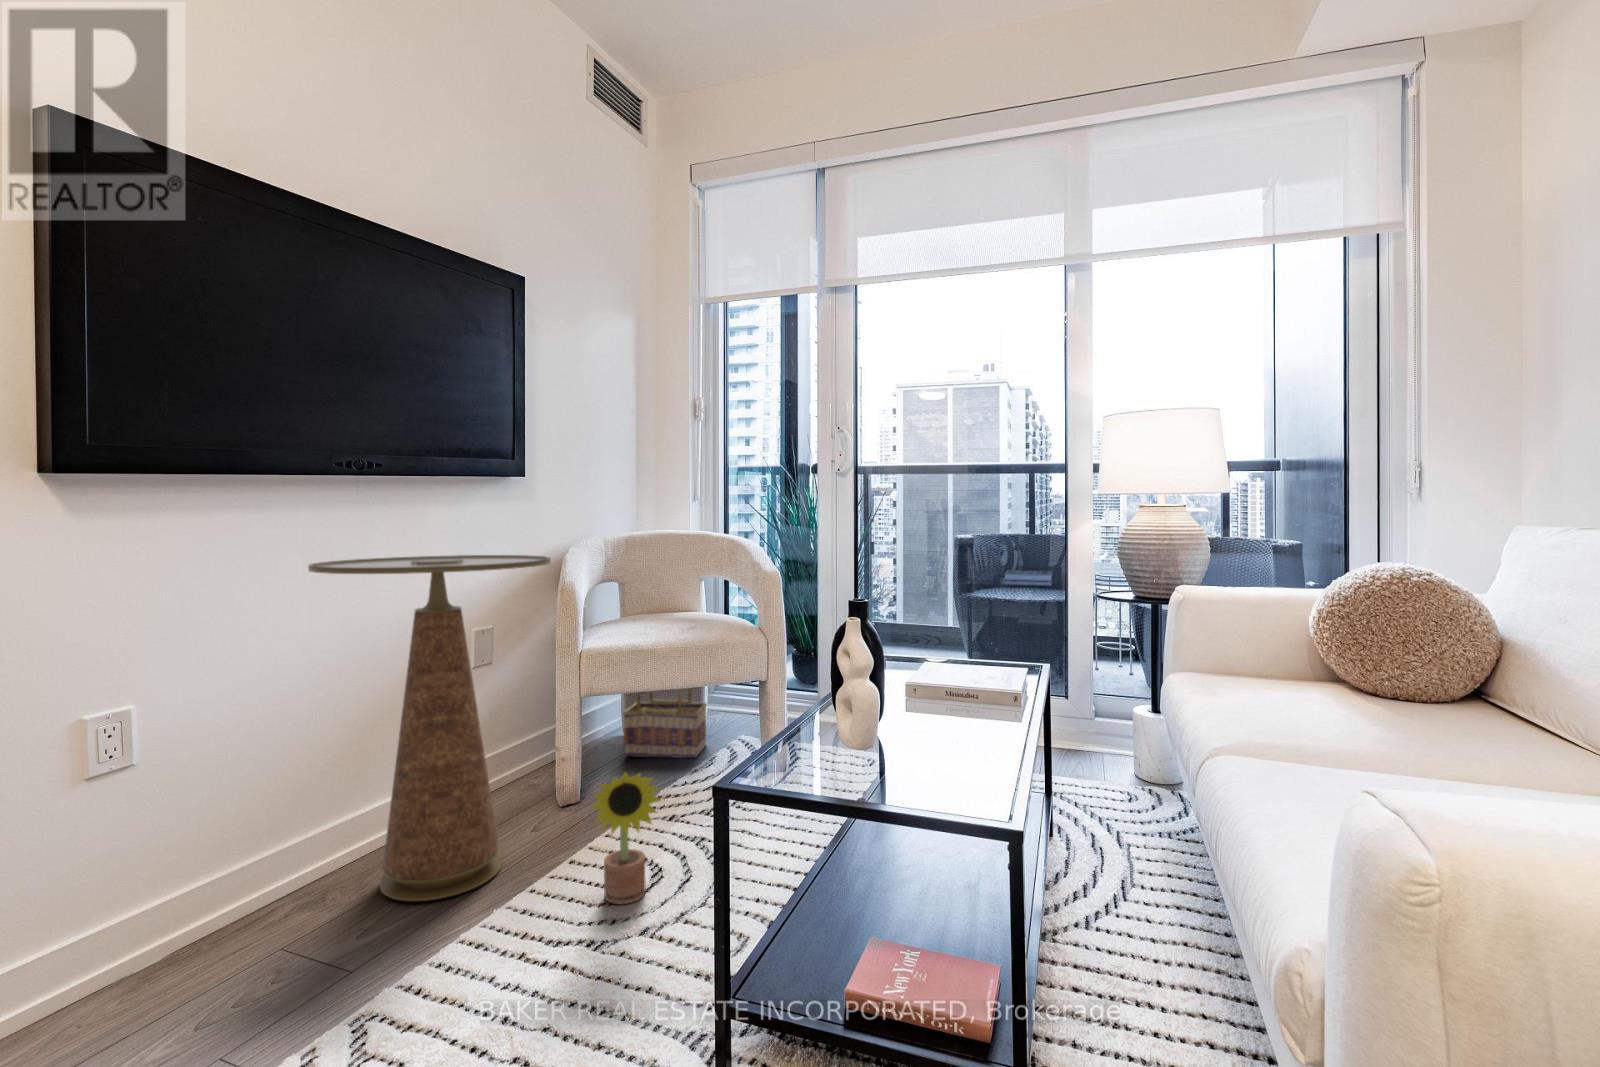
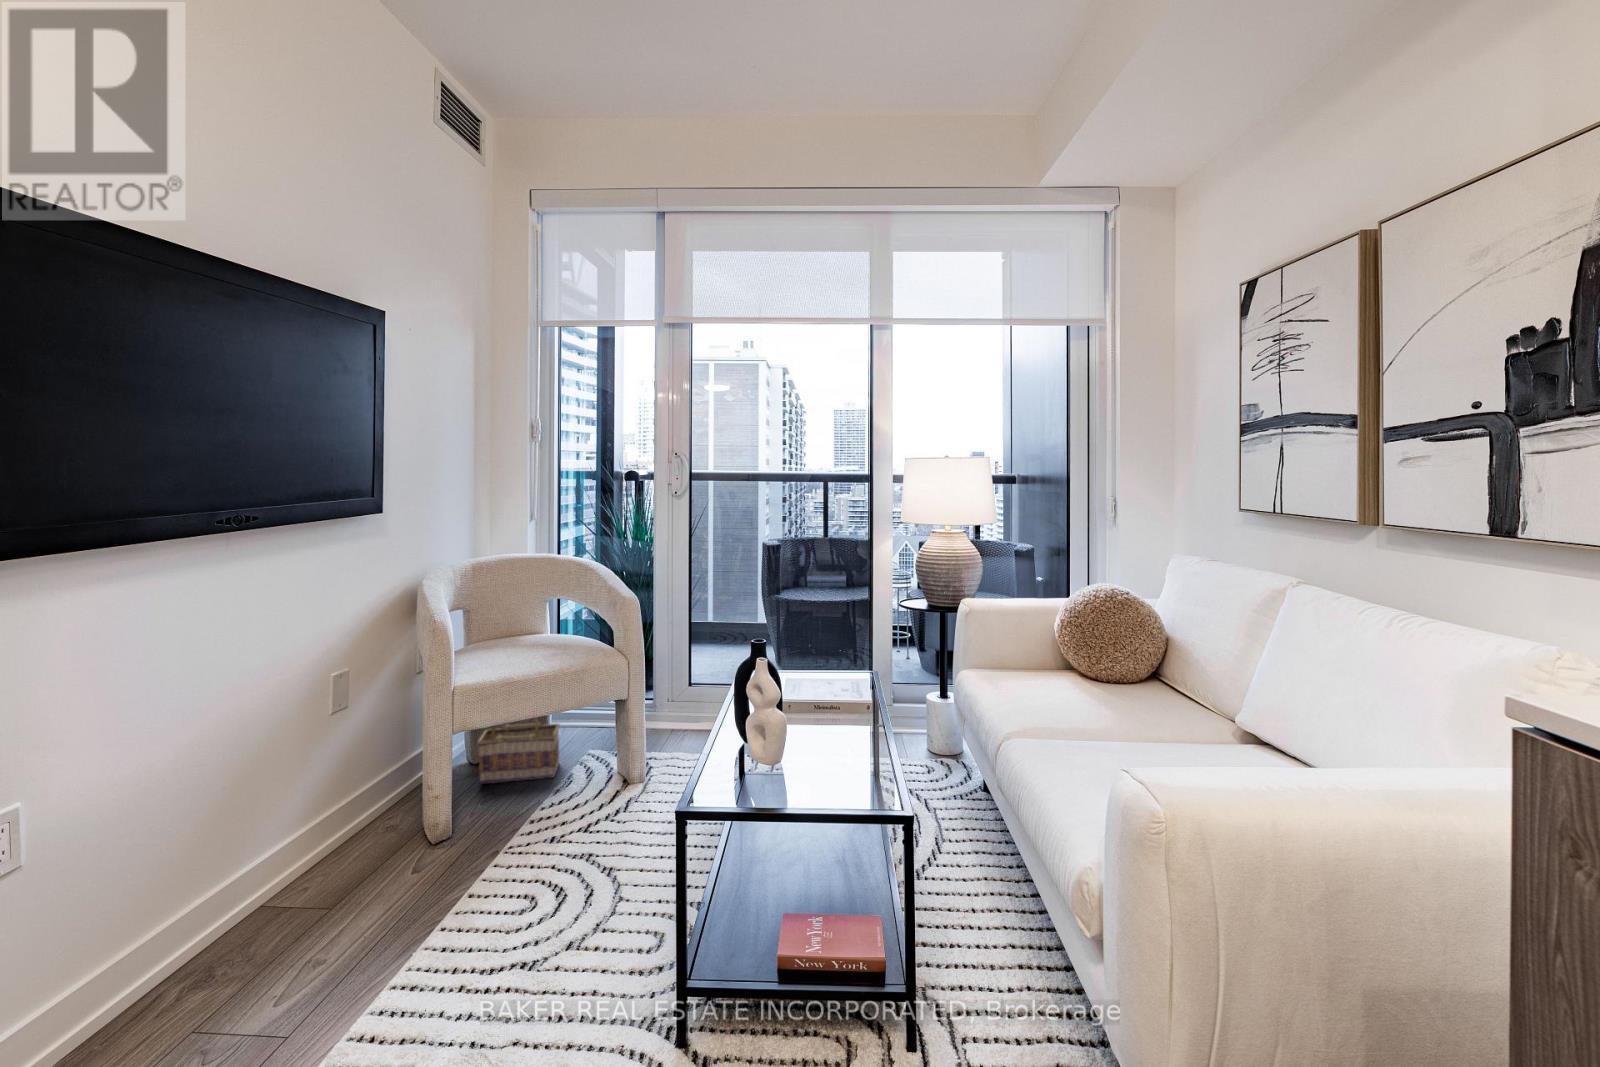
side table: present [308,555,551,901] -> none [183,607,442,962]
decorative plant: present [591,773,661,904] -> none [511,807,576,927]

